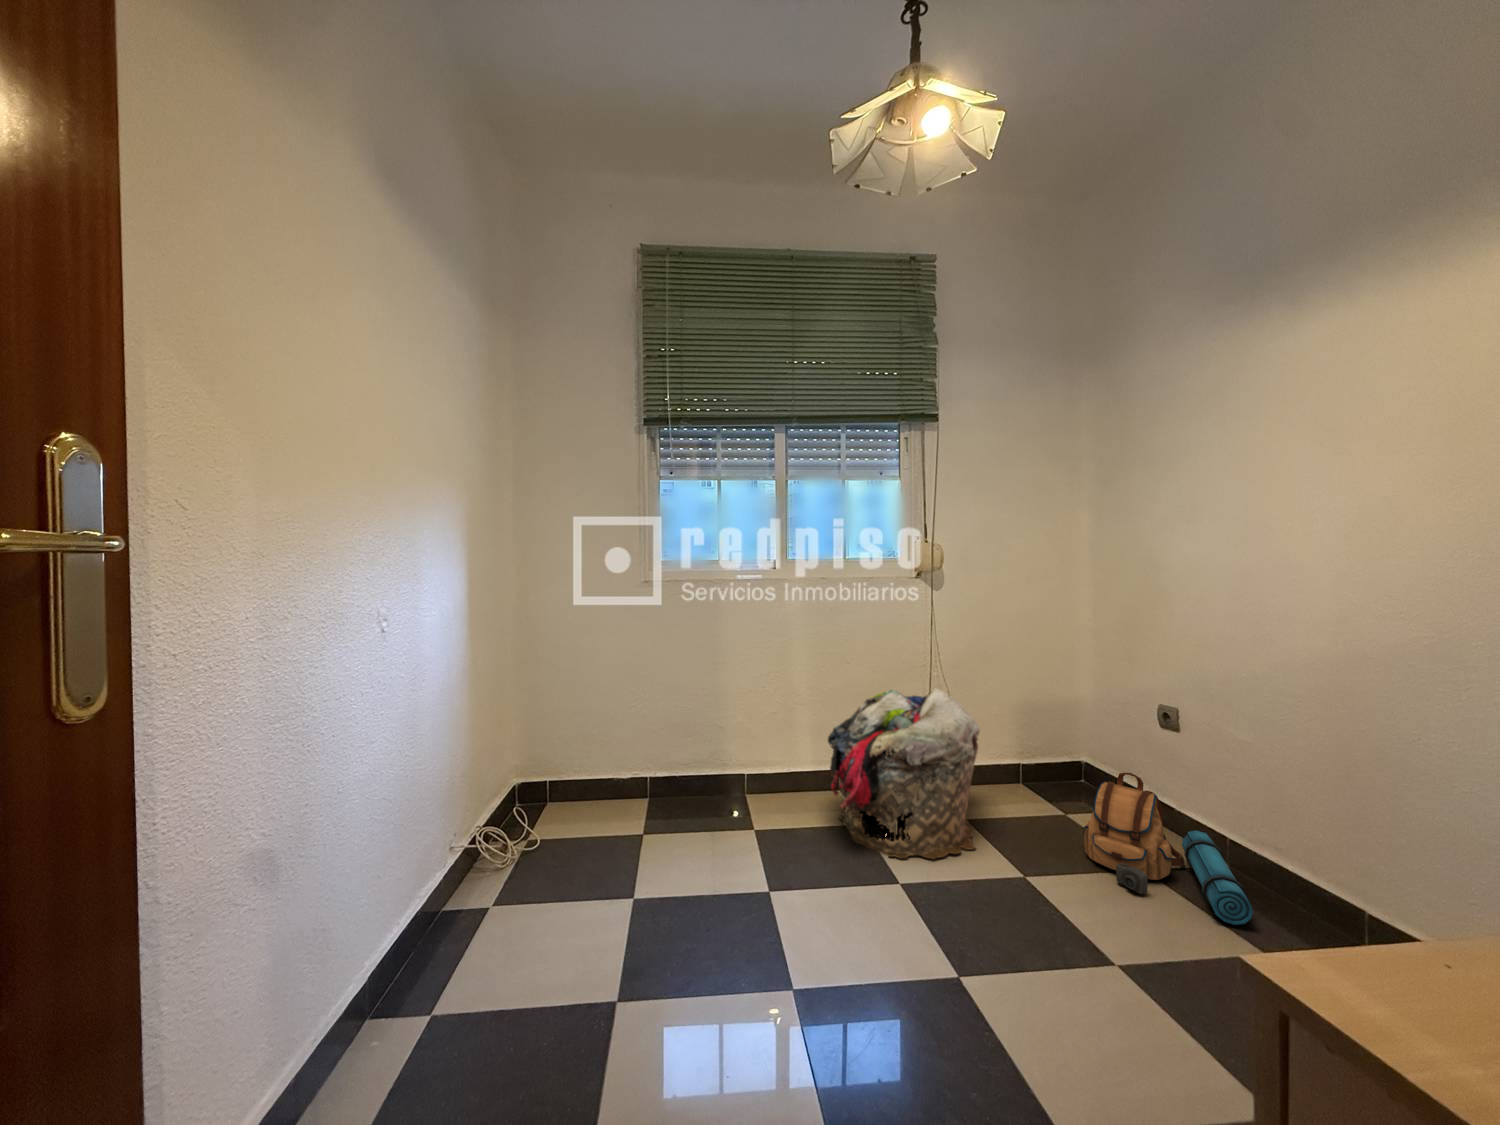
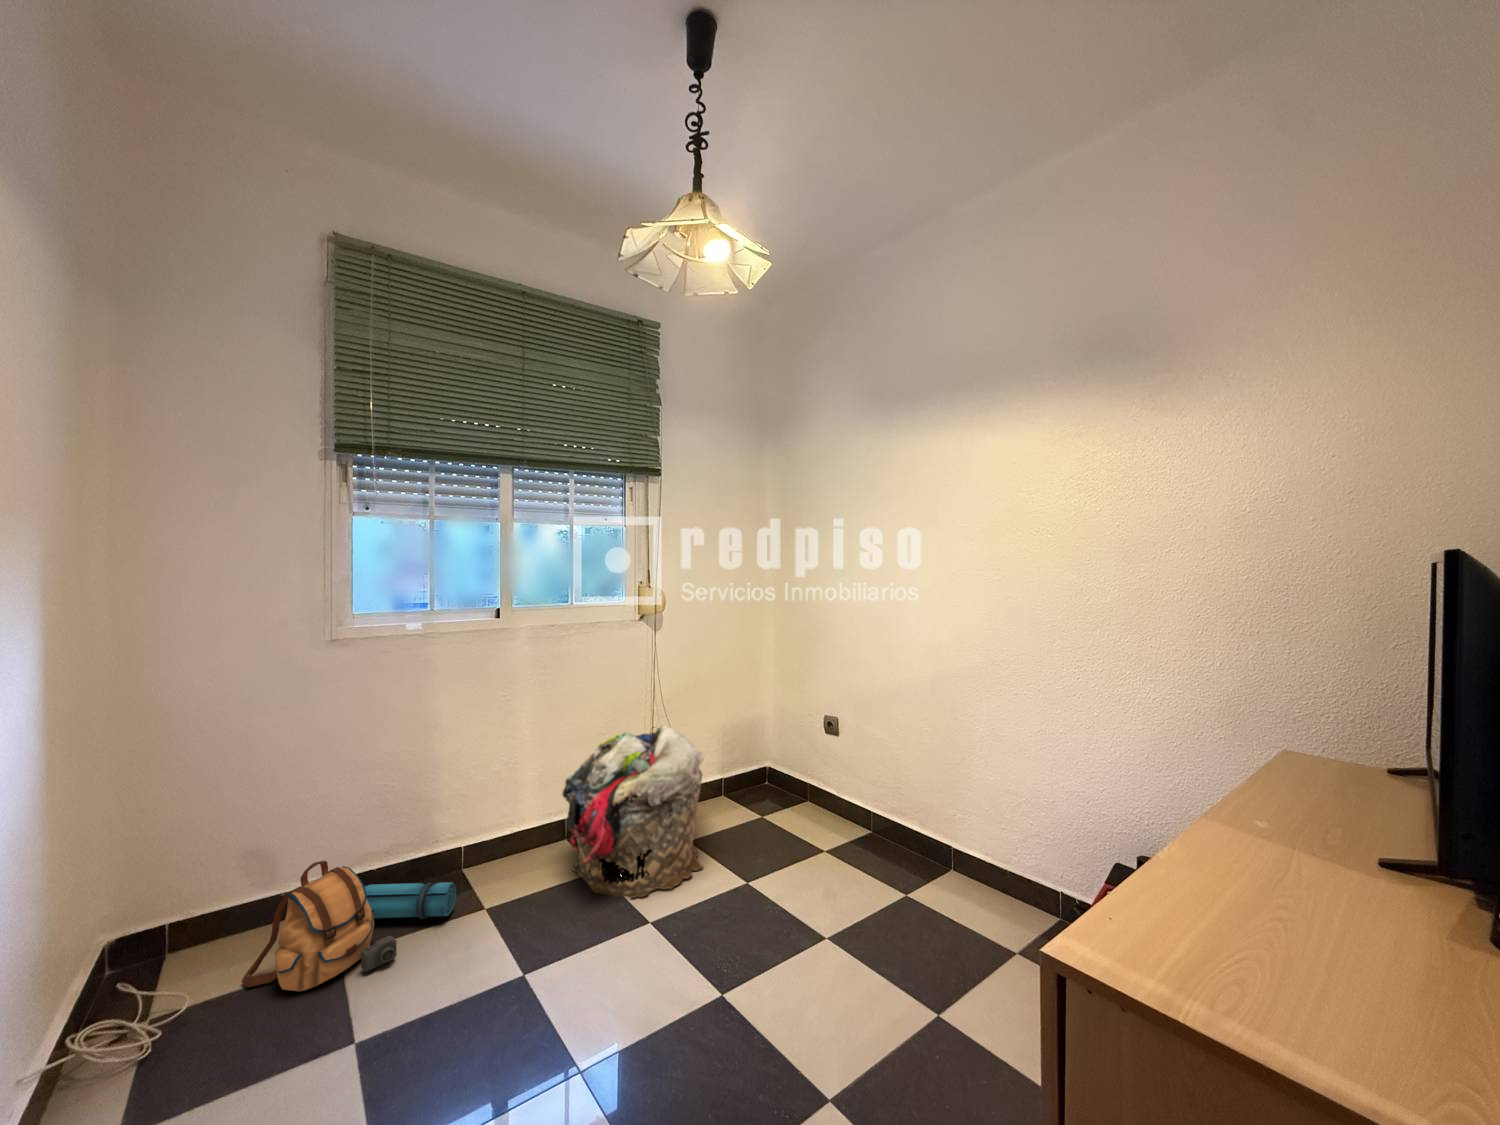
backpack: present [1083,773,1253,925] -> present [241,861,456,991]

